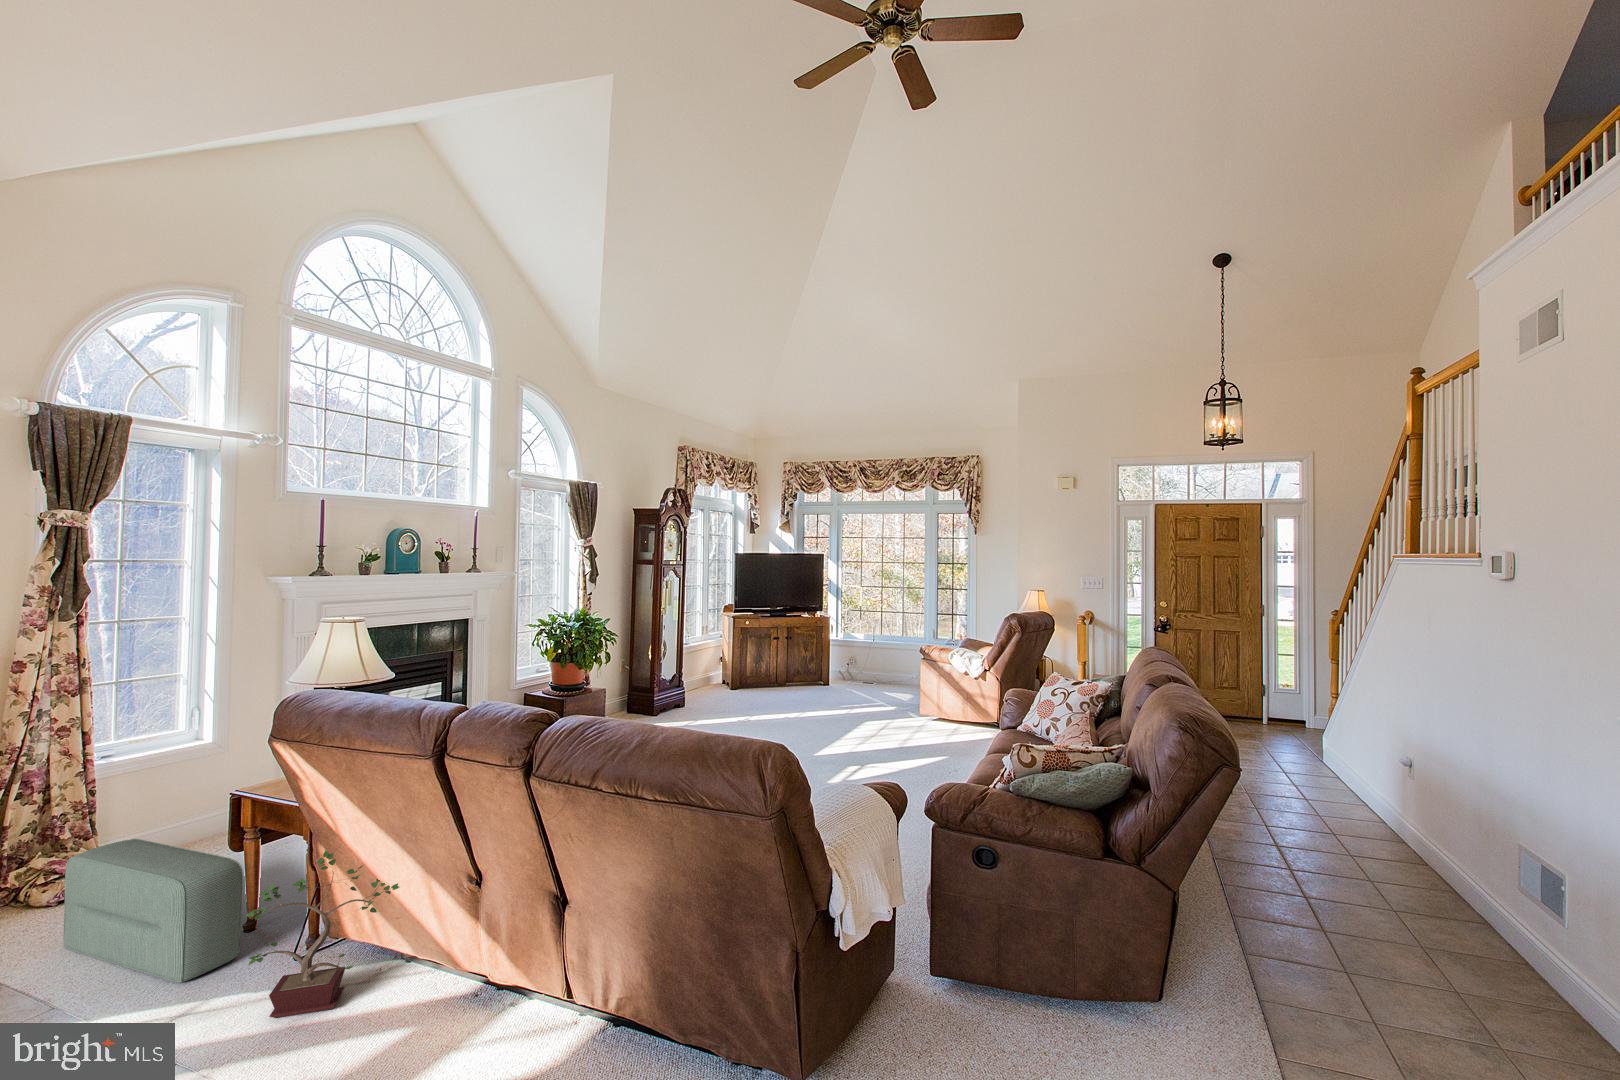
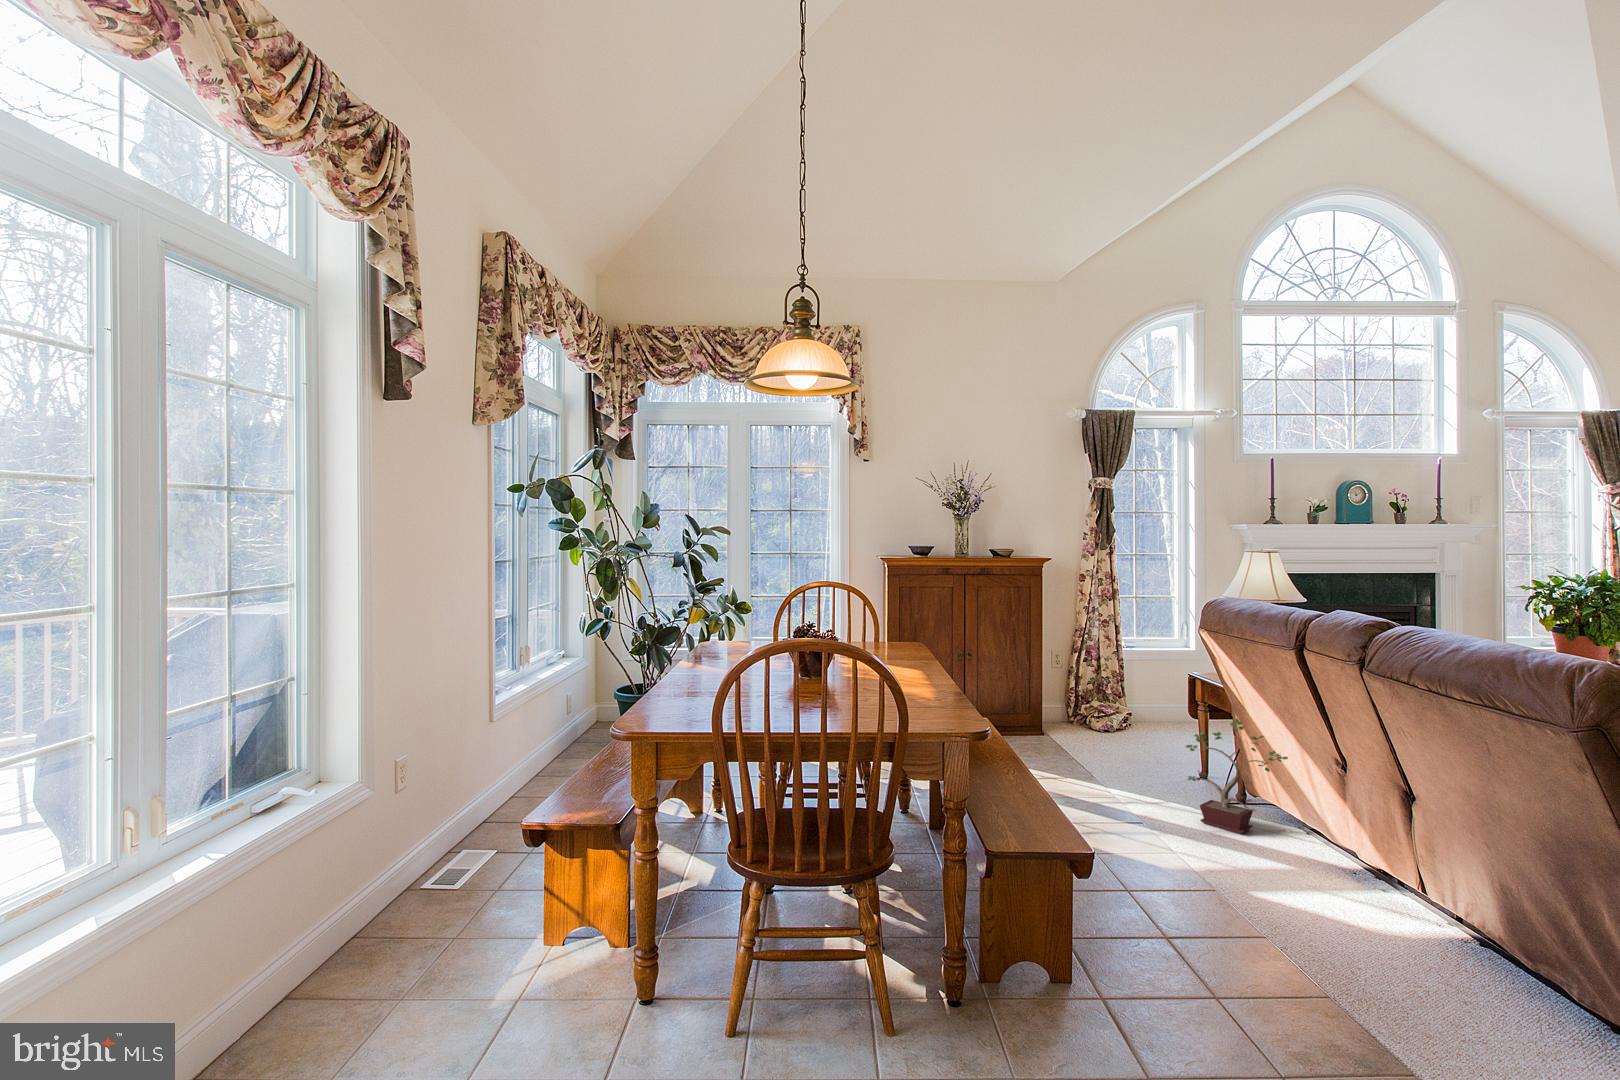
pouf: present [63,839,243,983] -> none [1103,693,1192,787]

